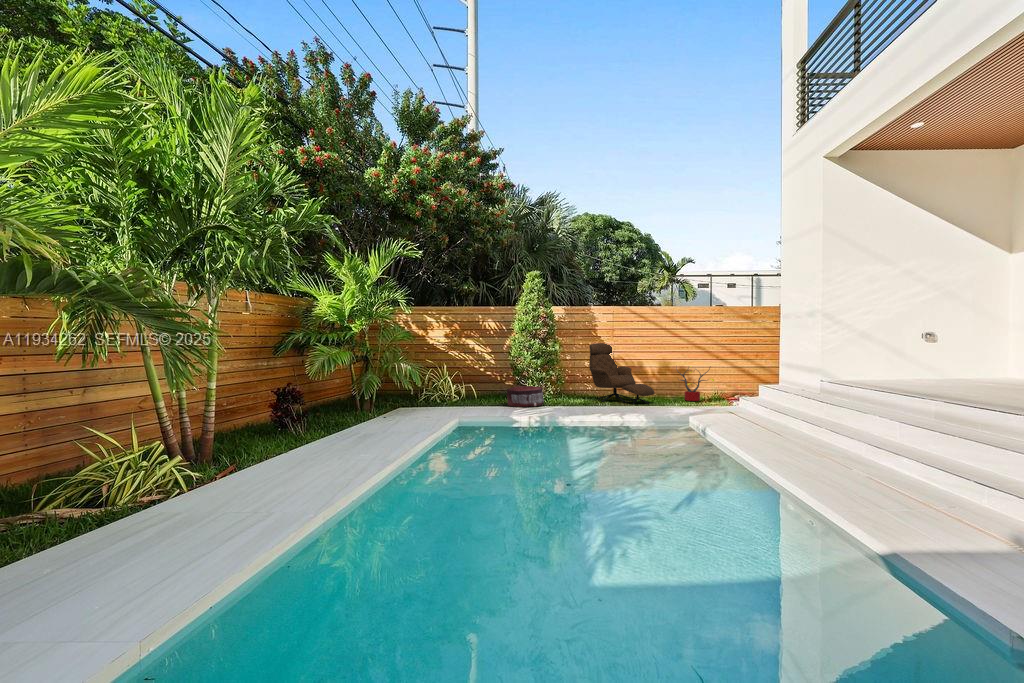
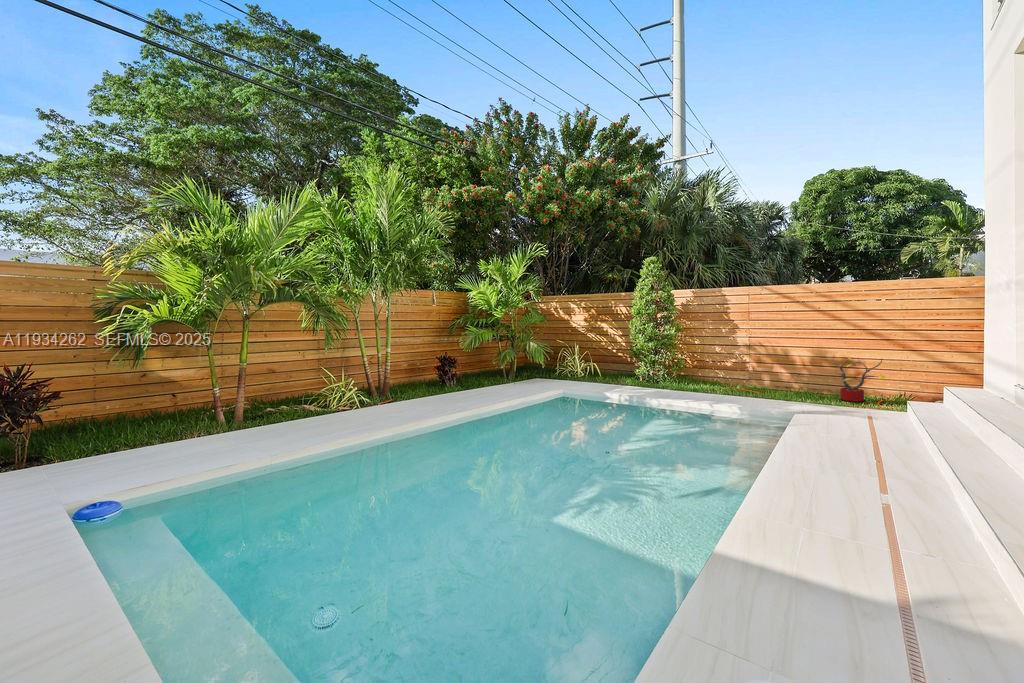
lounge chair: present [589,343,655,405] -> none [715,327,787,400]
pouf: present [507,386,544,407] -> none [615,369,651,390]

